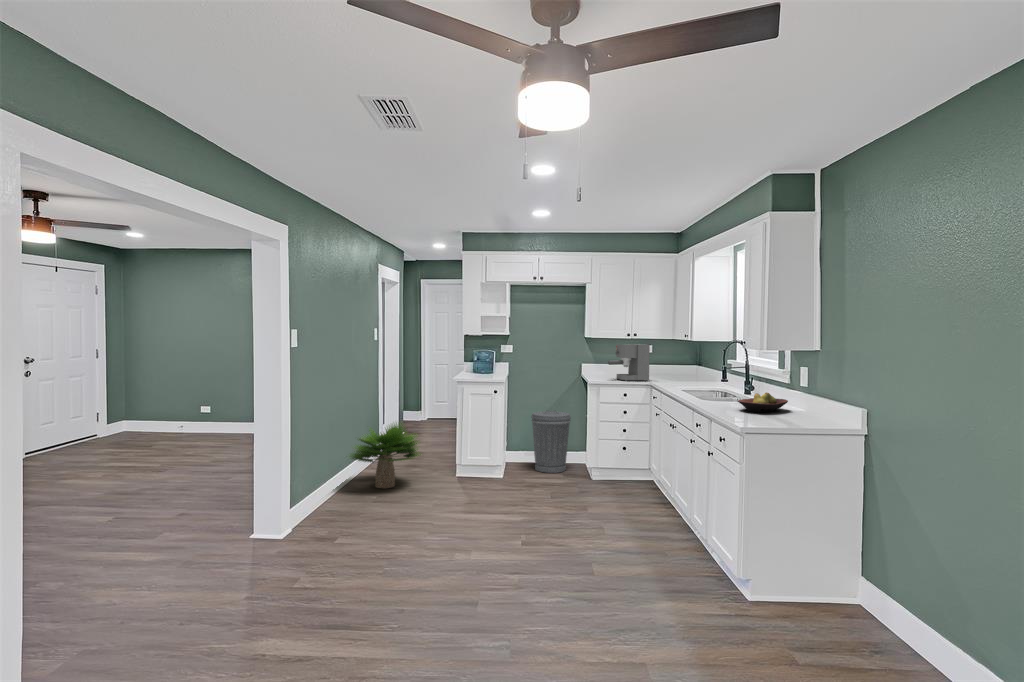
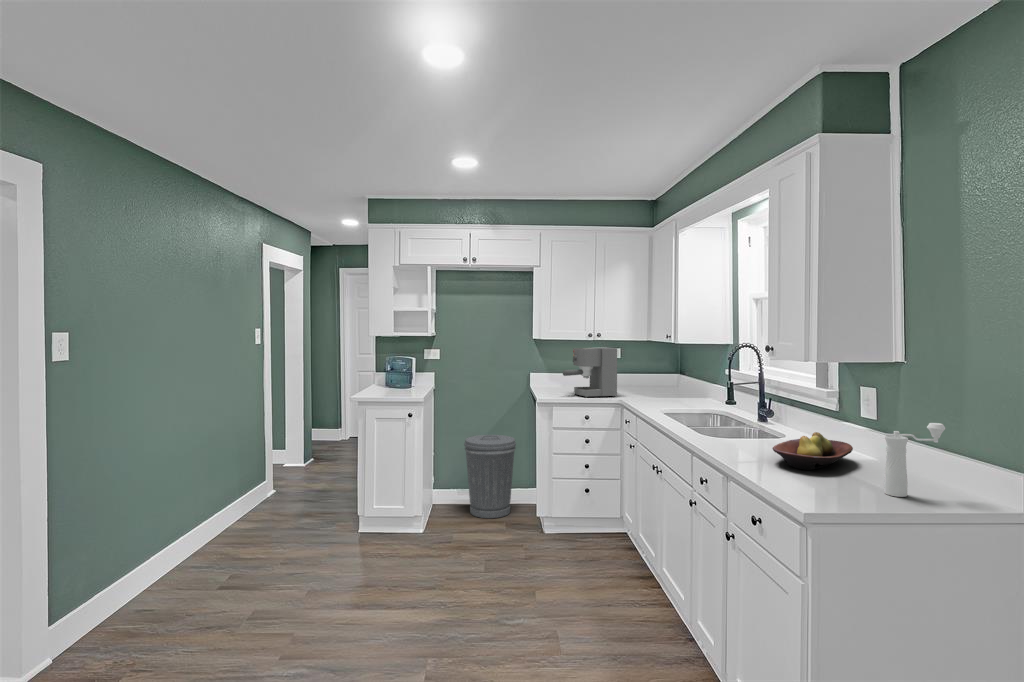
pepper mill: none [792,382,825,421] -> present [884,423,946,497]
potted plant: present [350,423,419,488] -> none [191,457,310,558]

